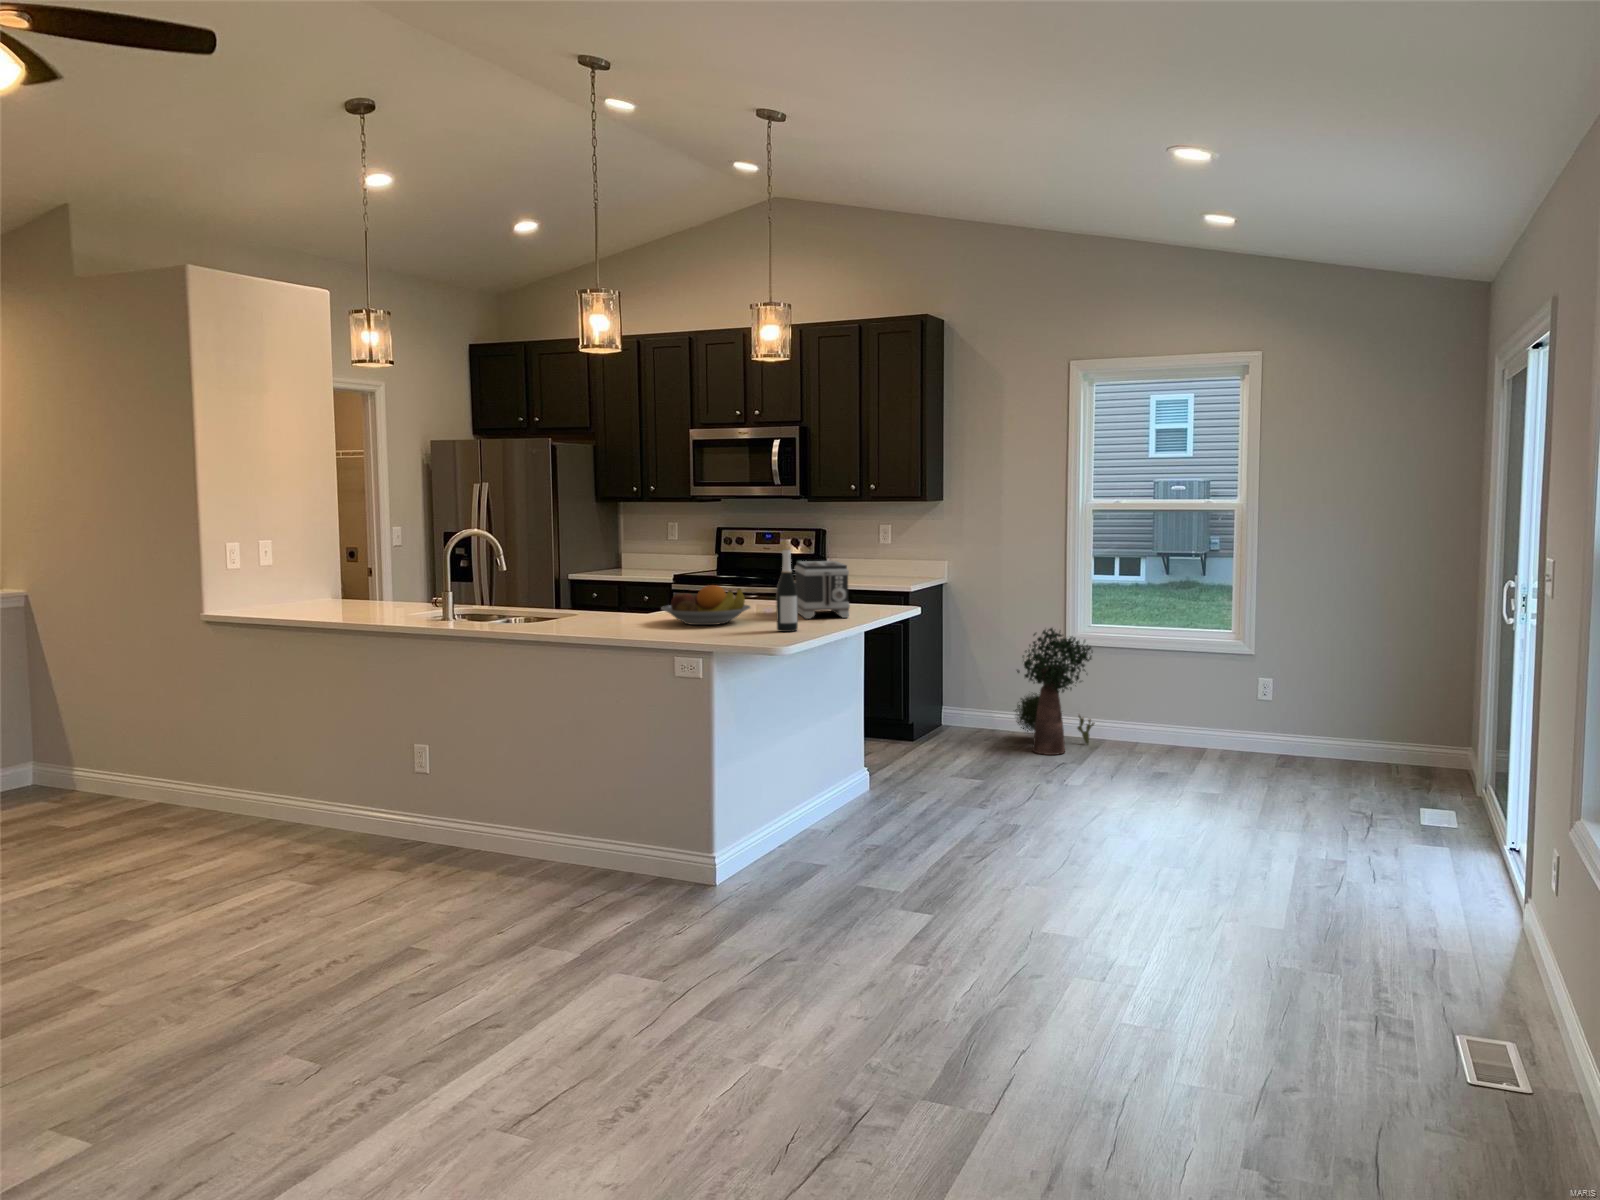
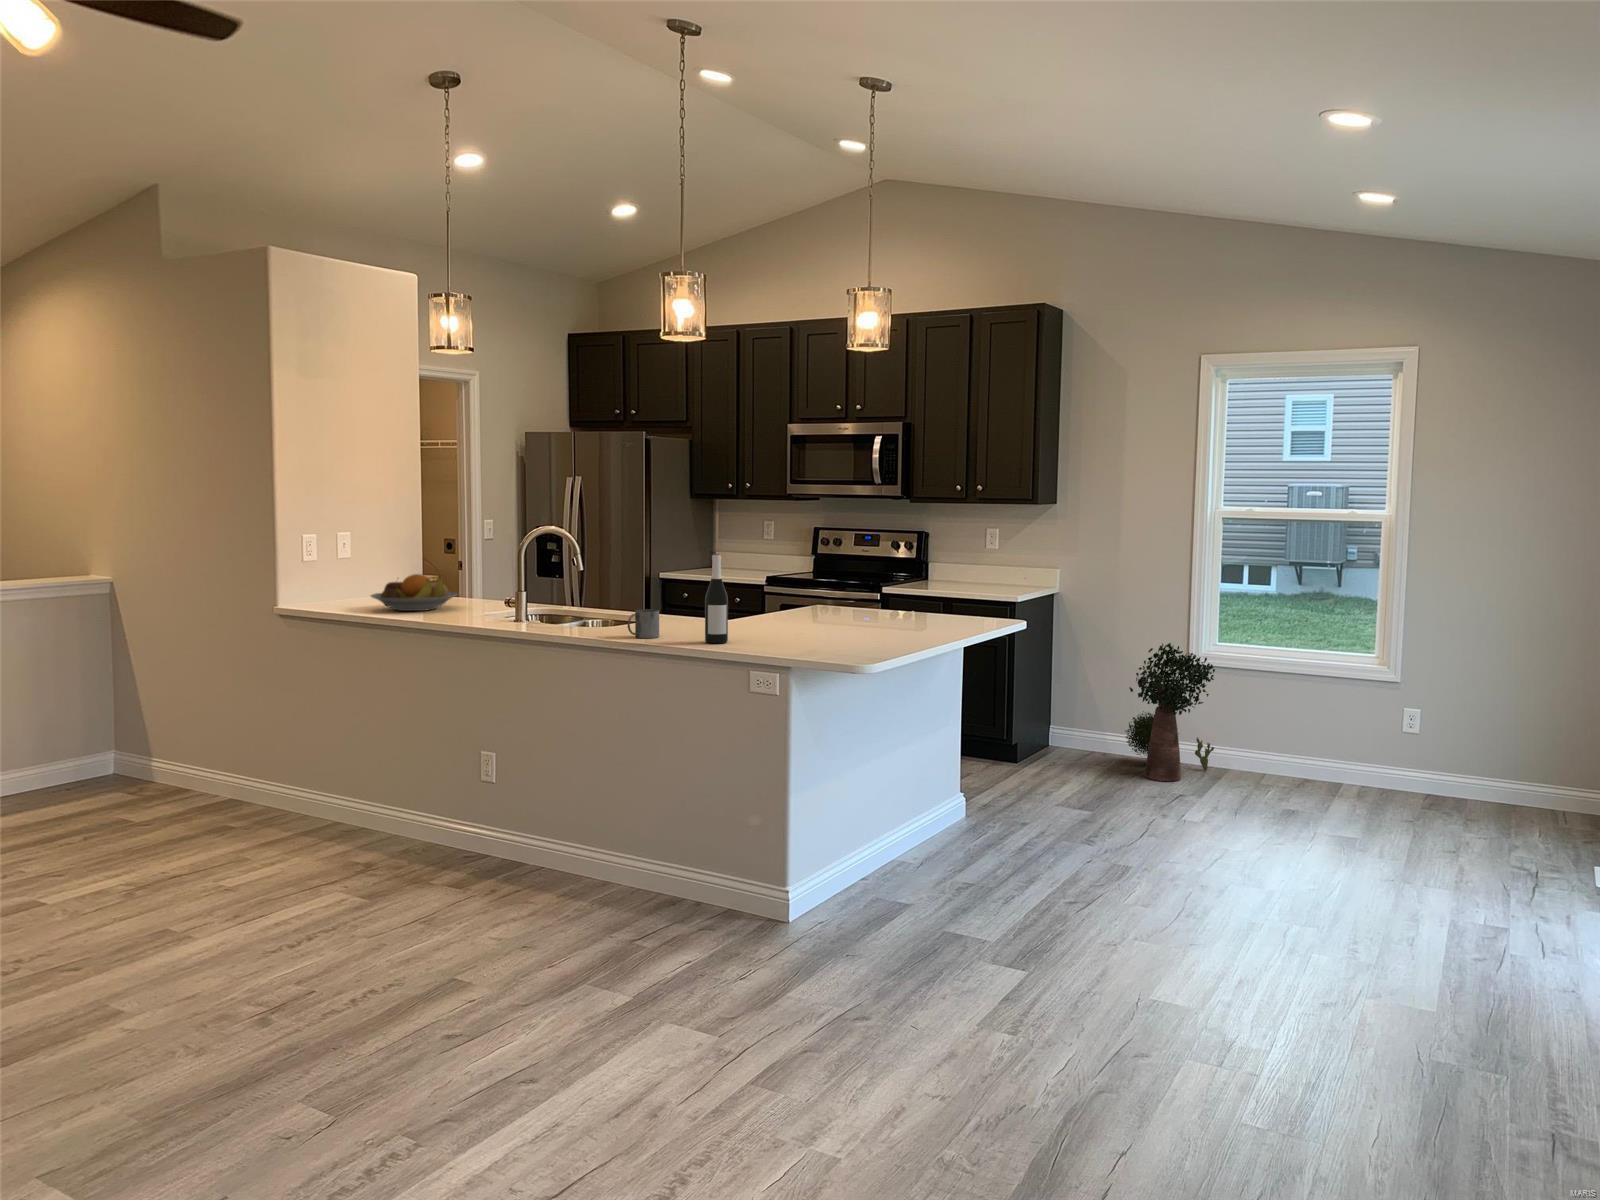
wine bottle: present [776,549,798,632] -> present [705,554,728,644]
toaster: present [795,561,850,619] -> none [887,568,947,631]
fruit bowl: present [661,585,750,625] -> present [371,574,457,611]
mug: none [555,605,585,631] -> present [628,609,659,638]

